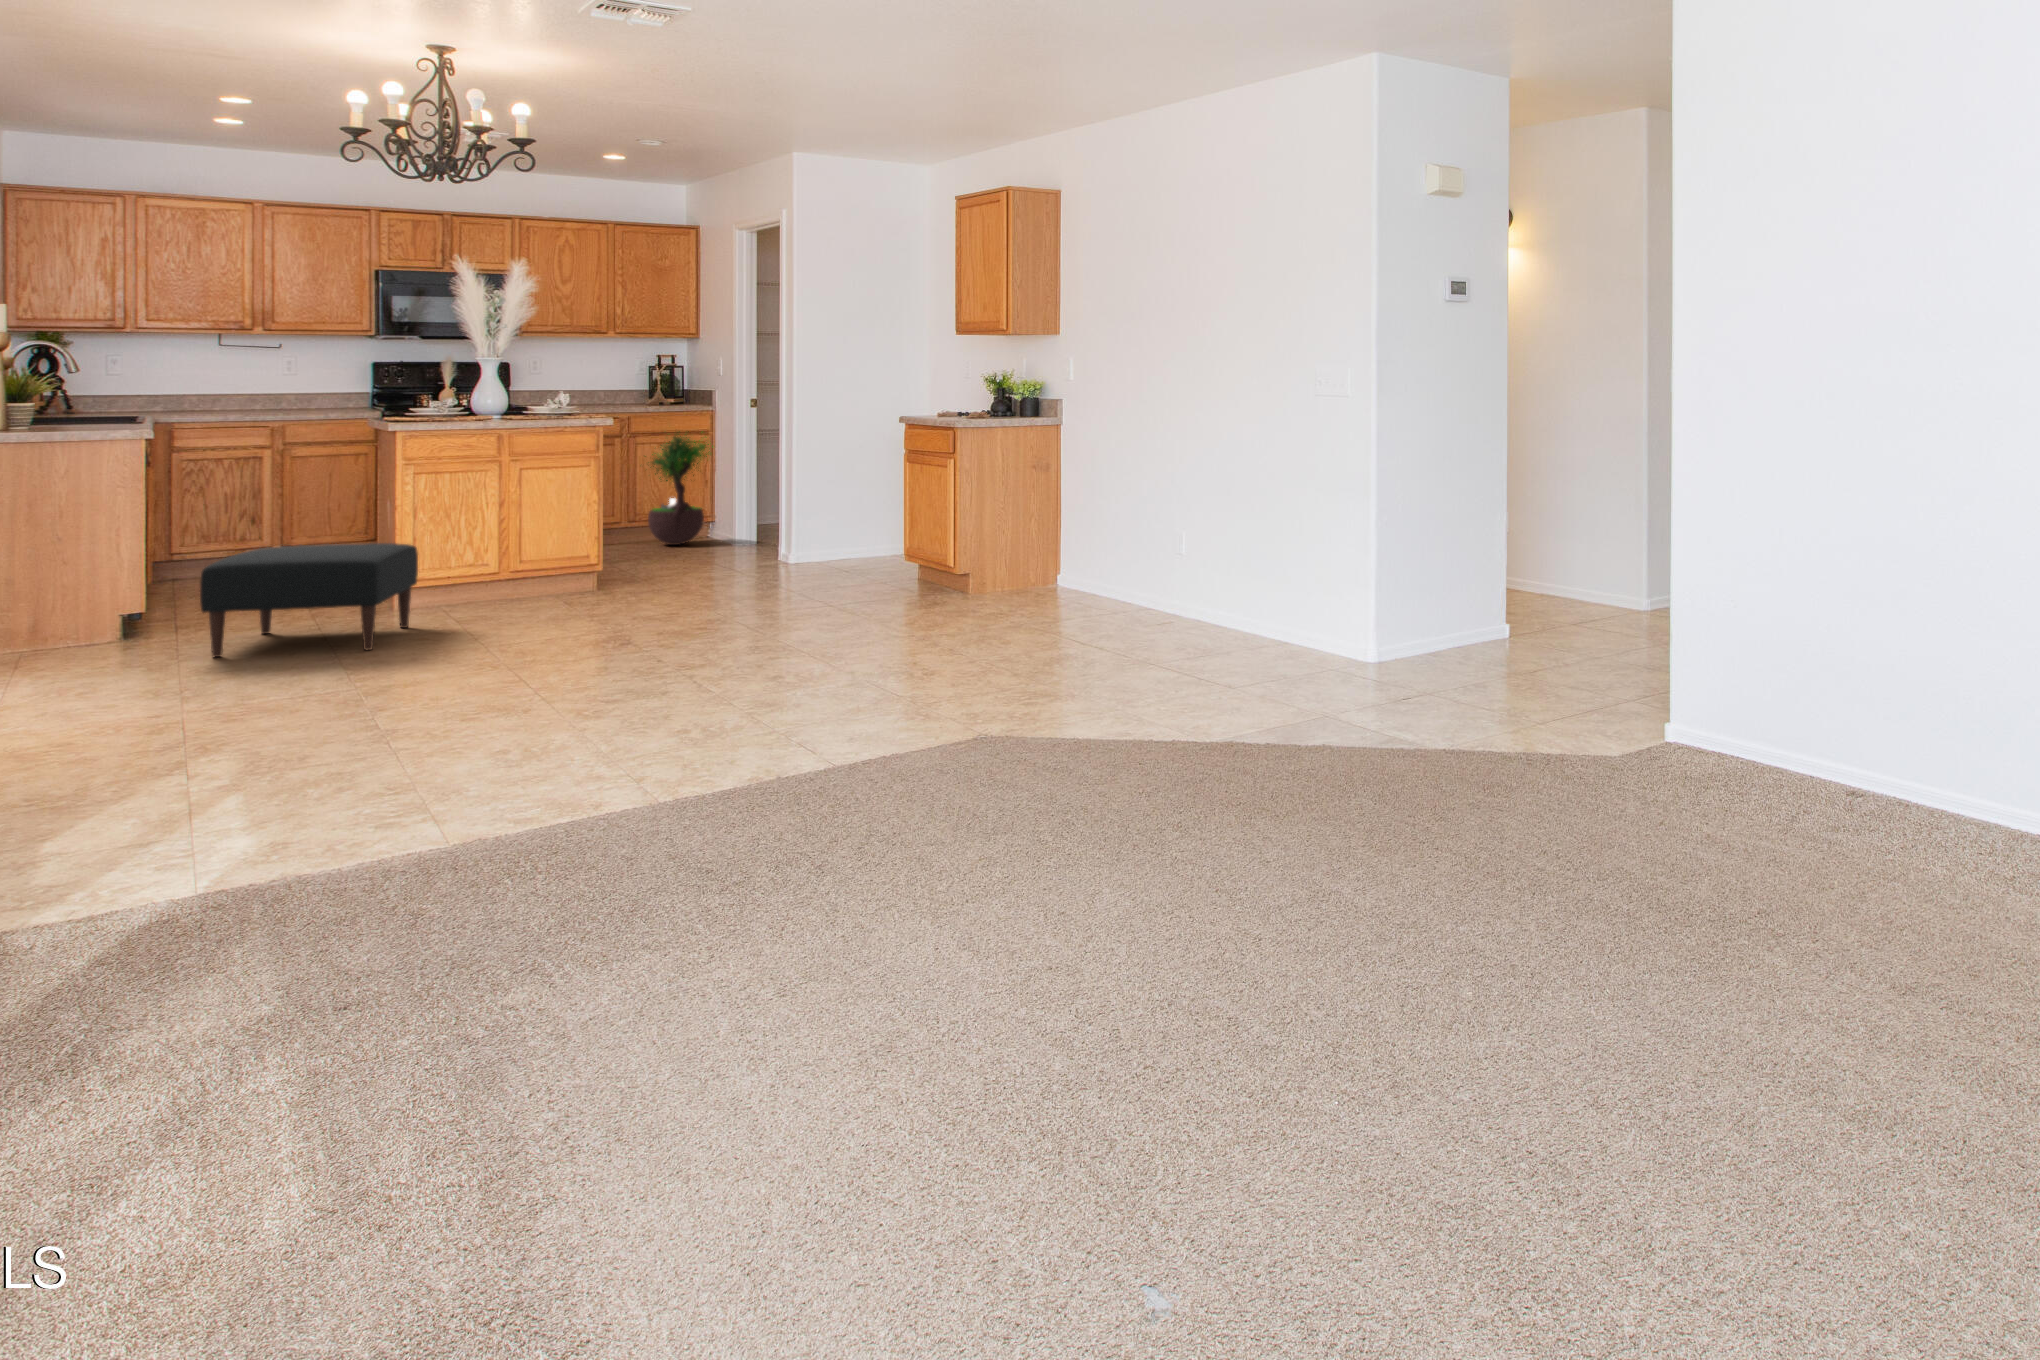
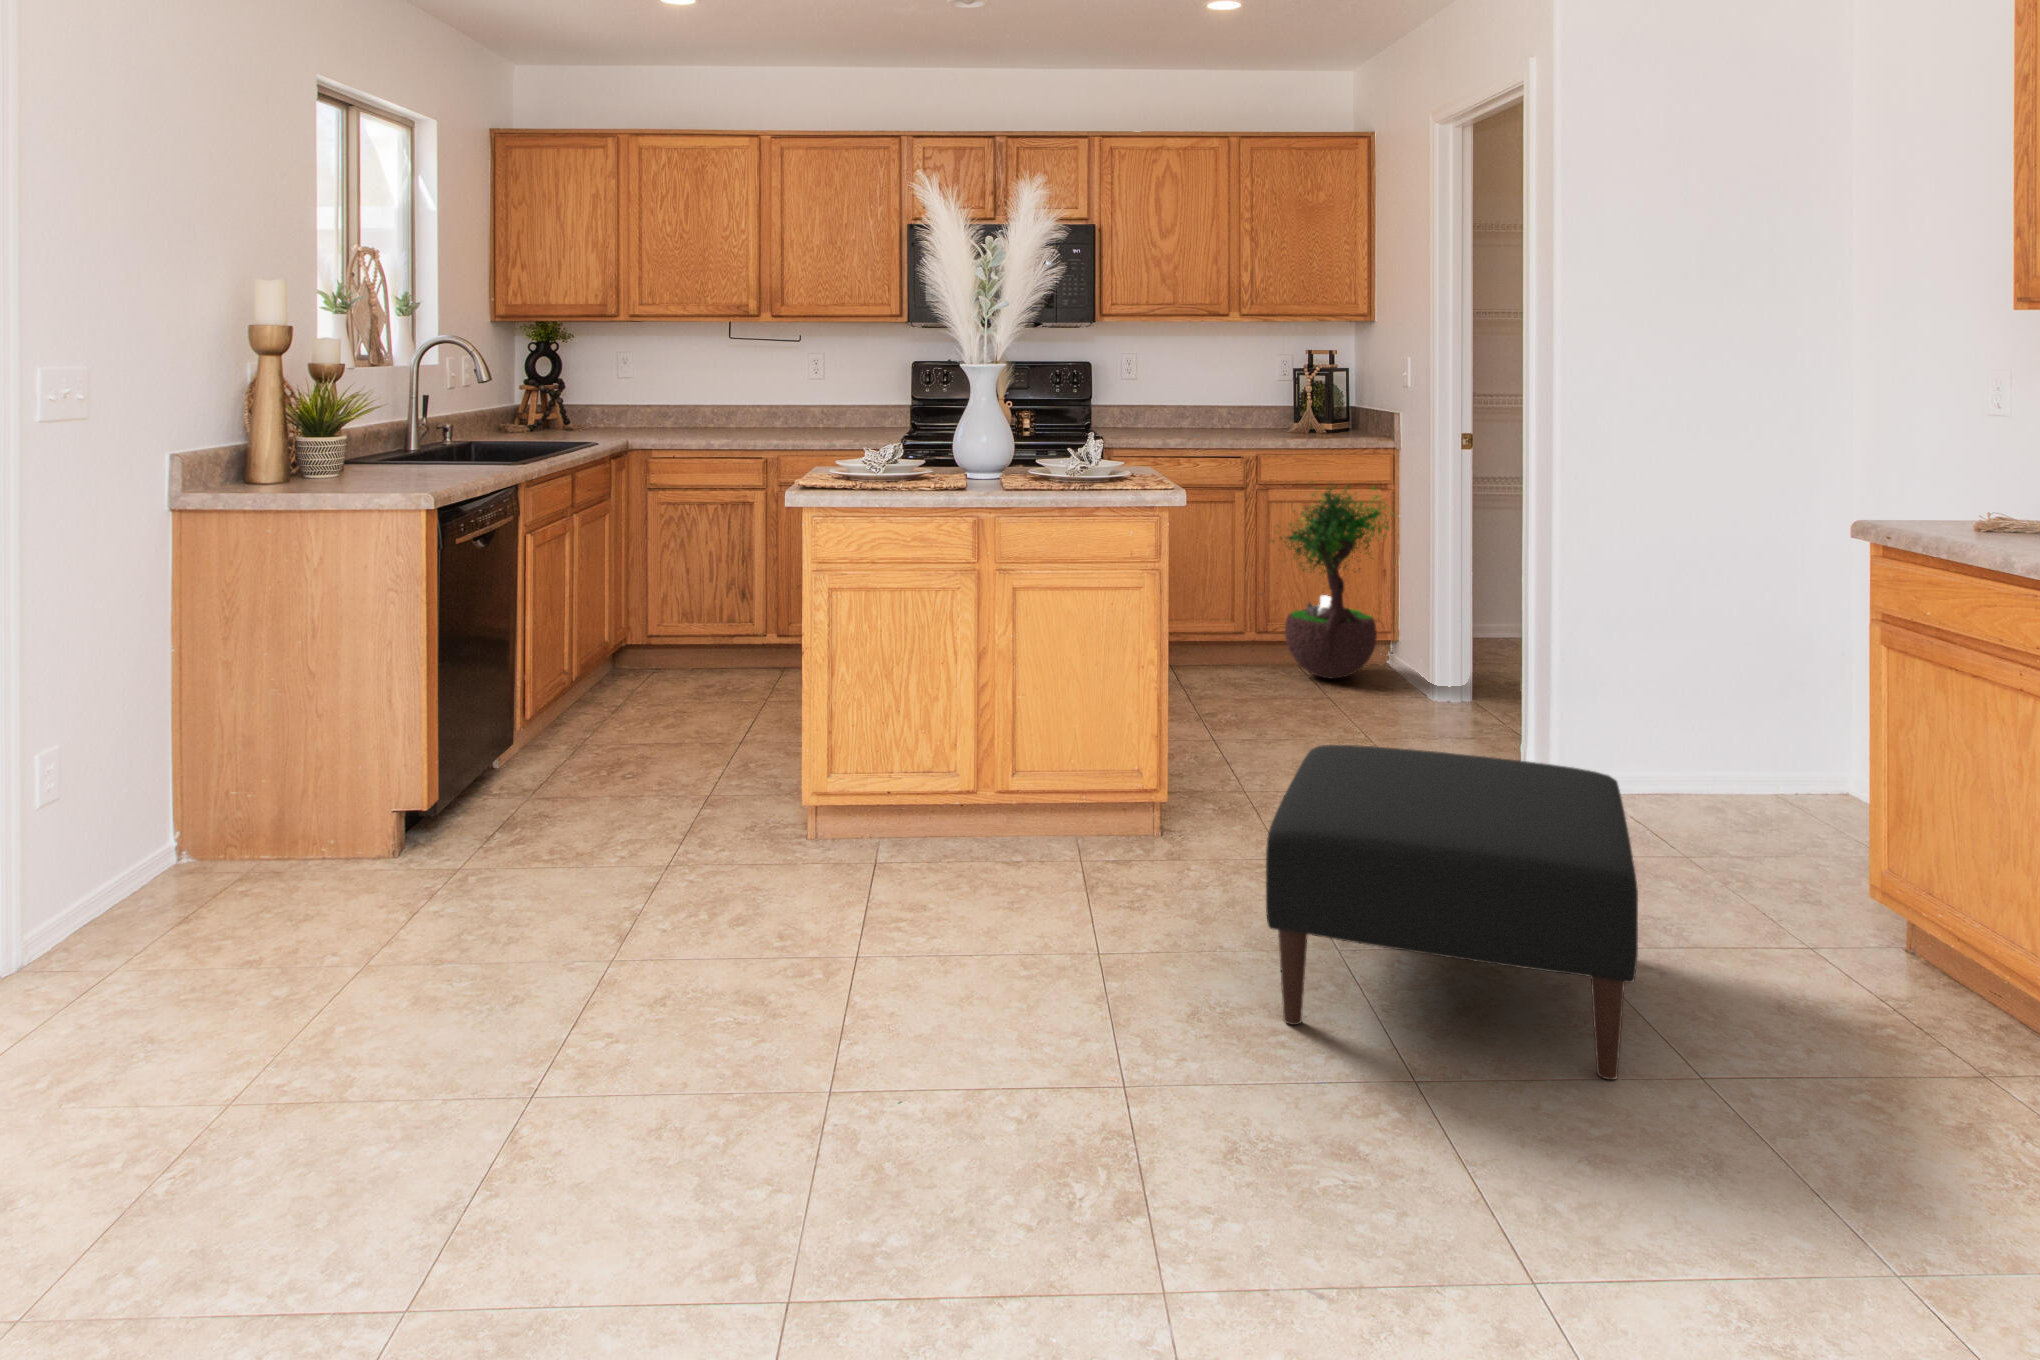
ottoman: present [200,543,418,657] -> present [1266,745,1638,1080]

